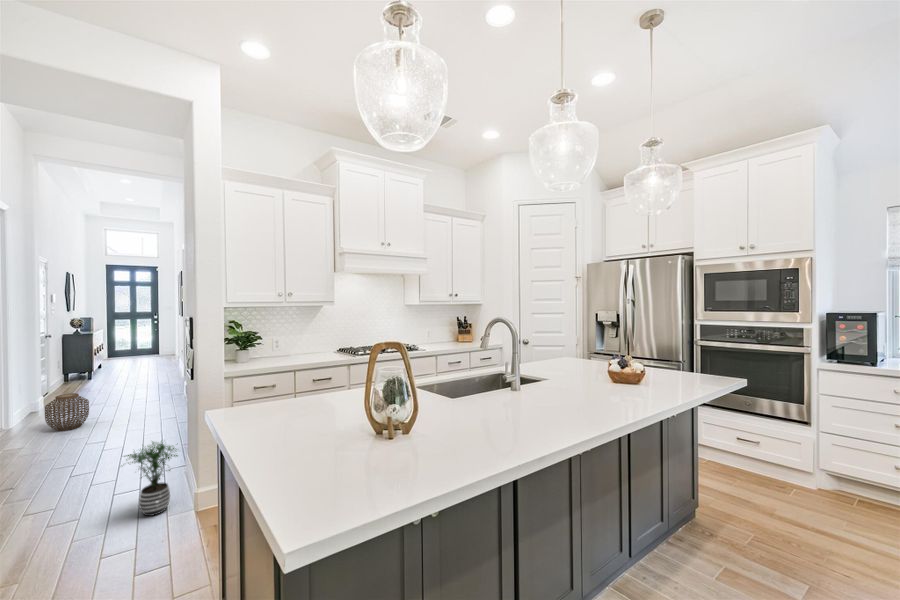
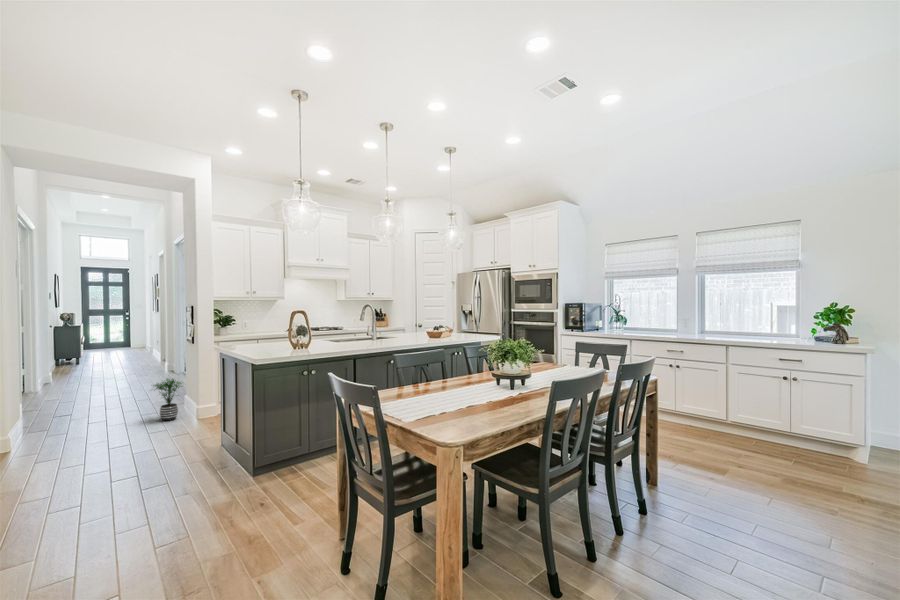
woven basket: present [45,393,89,431] -> none [66,364,98,390]

